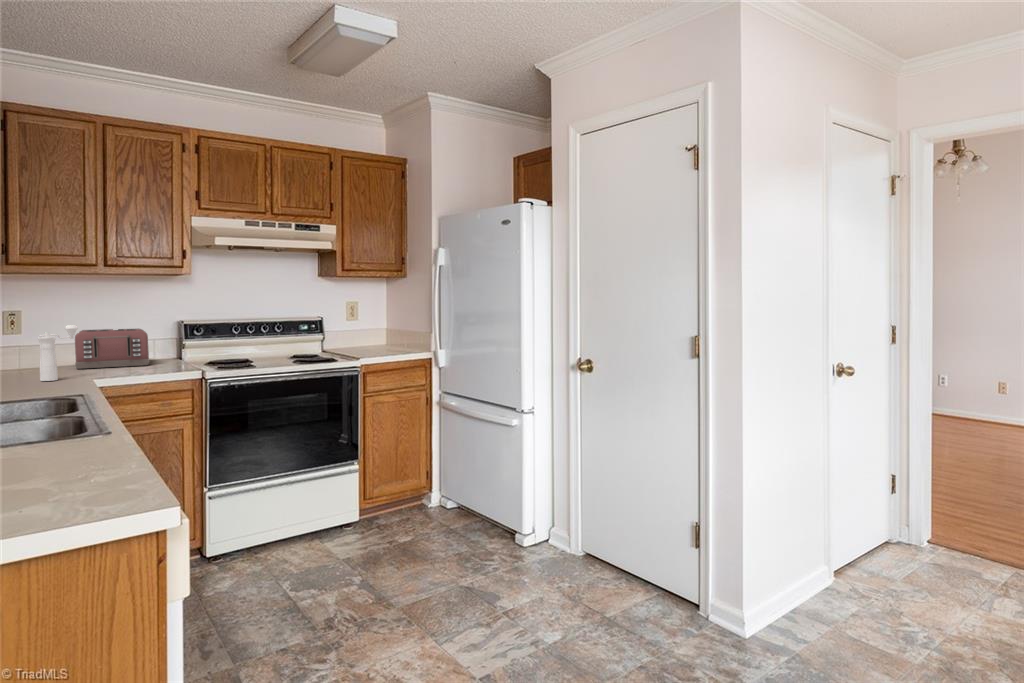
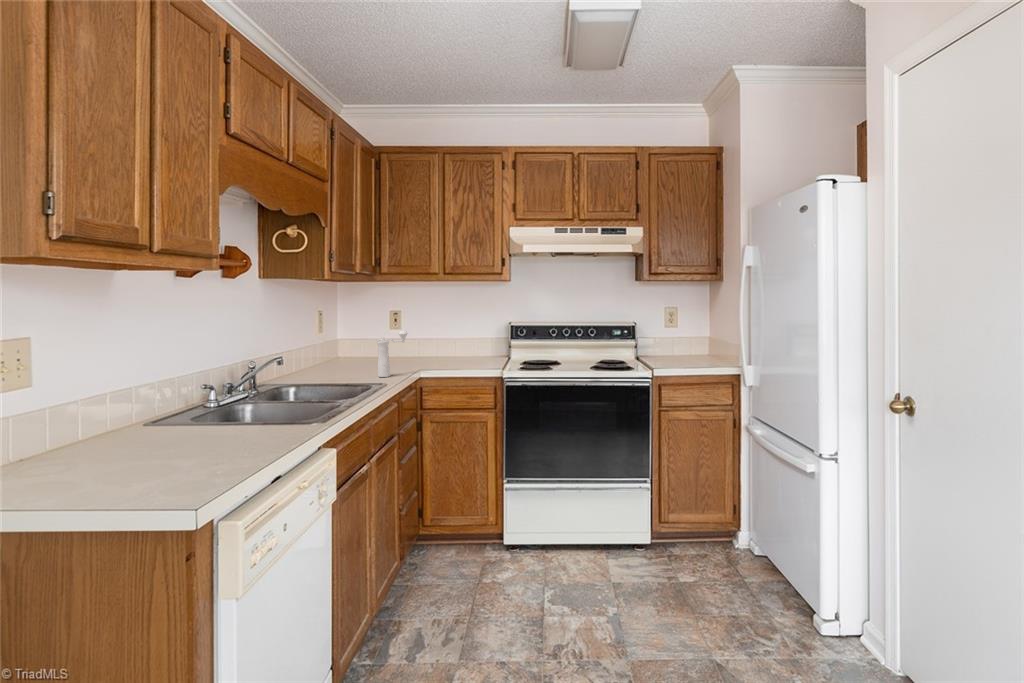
toaster: present [75,329,150,369] -> none [419,330,481,364]

